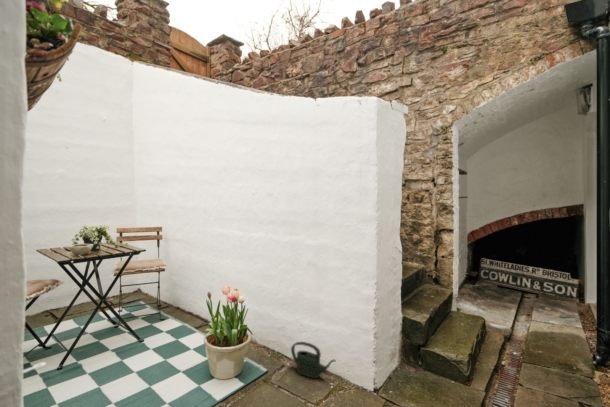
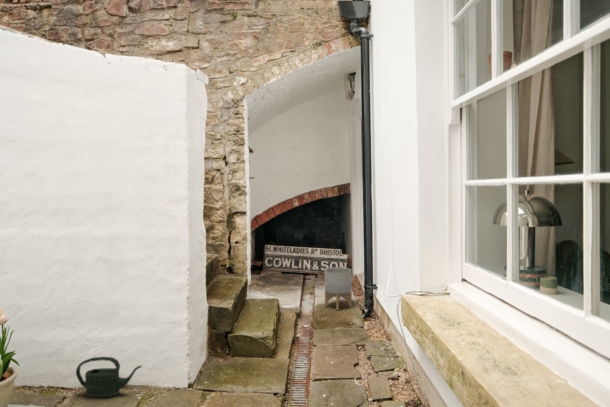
planter: none [542,295,581,345] -> present [325,267,352,310]

